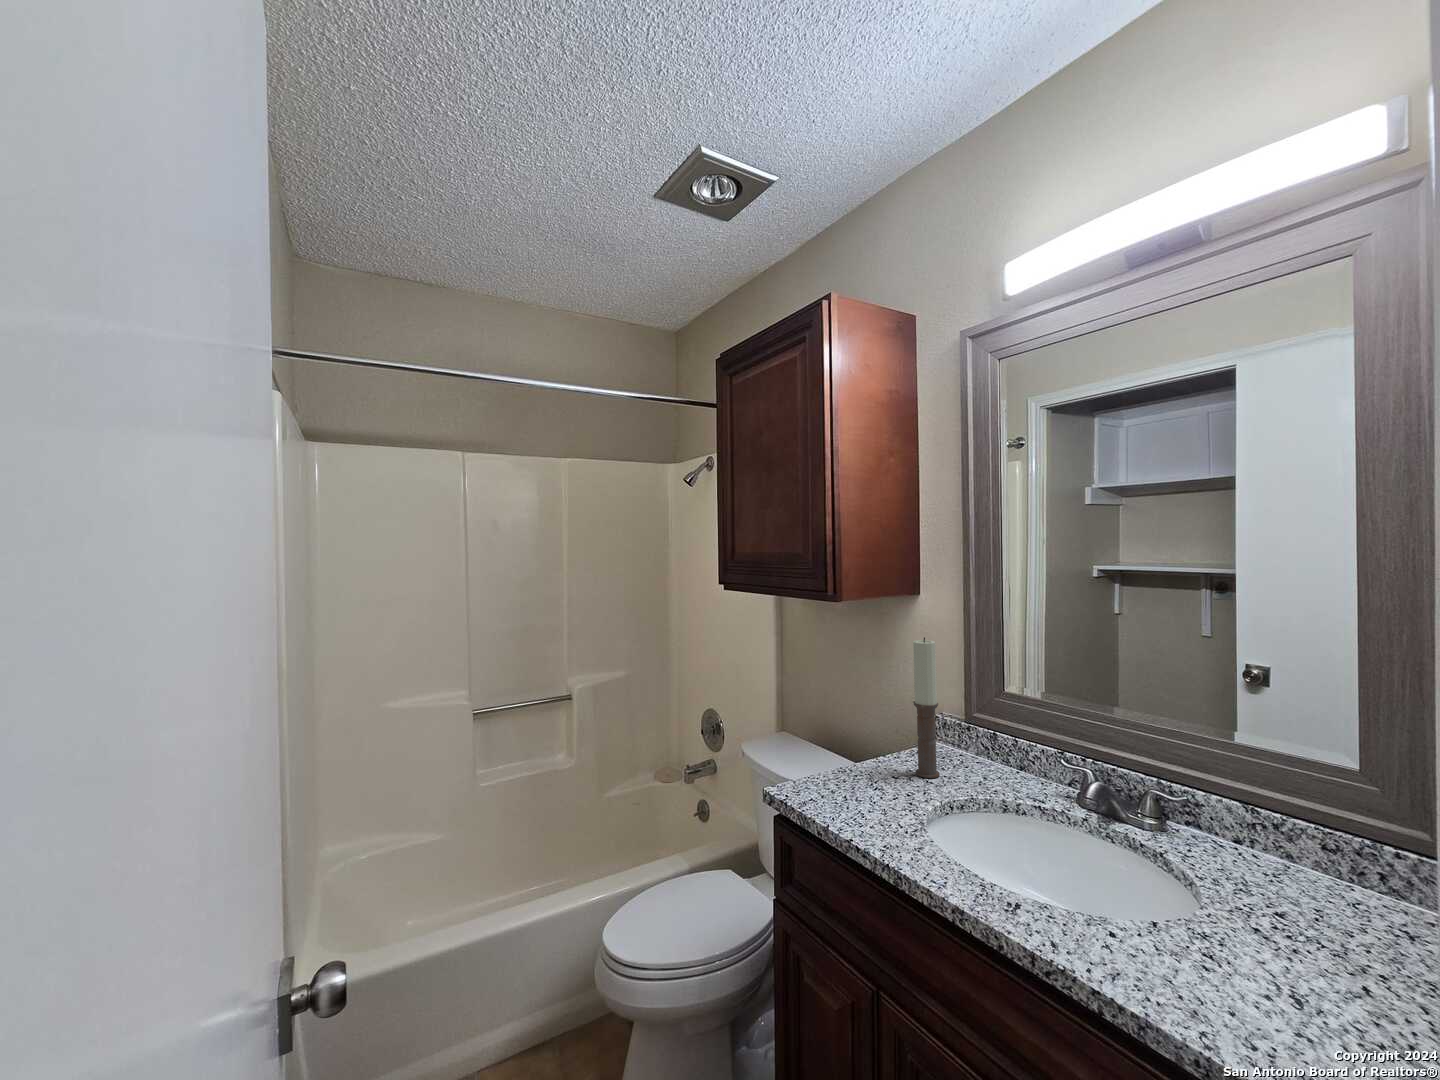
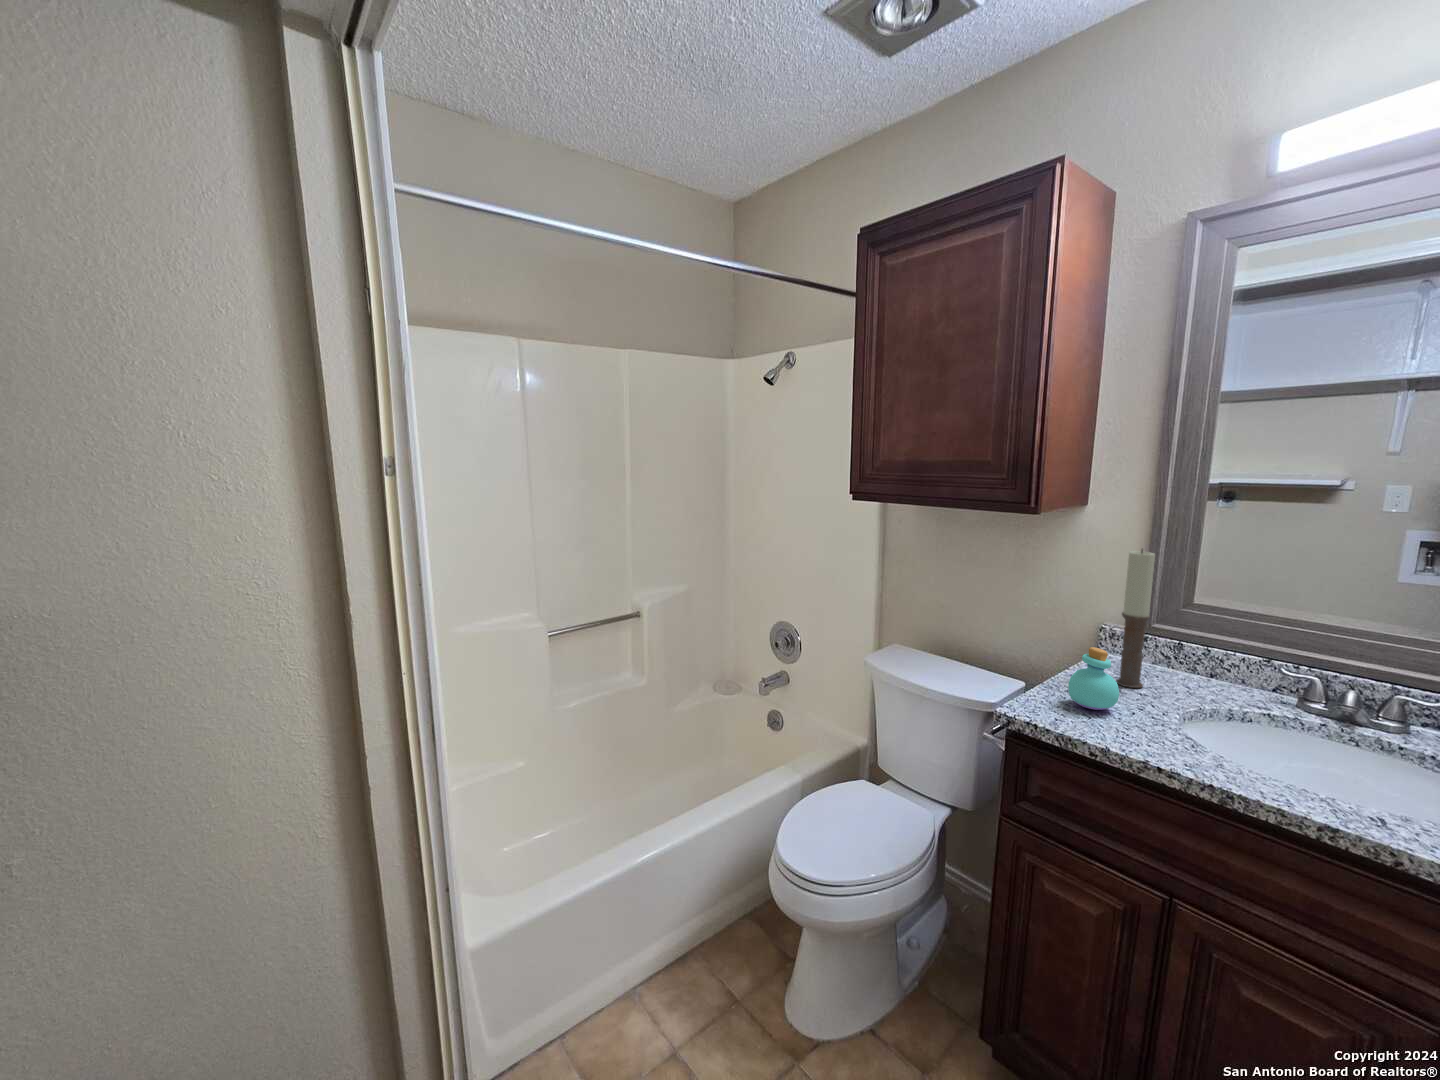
perfume bottle: none [839,735,883,798] -> present [1069,647,1119,710]

